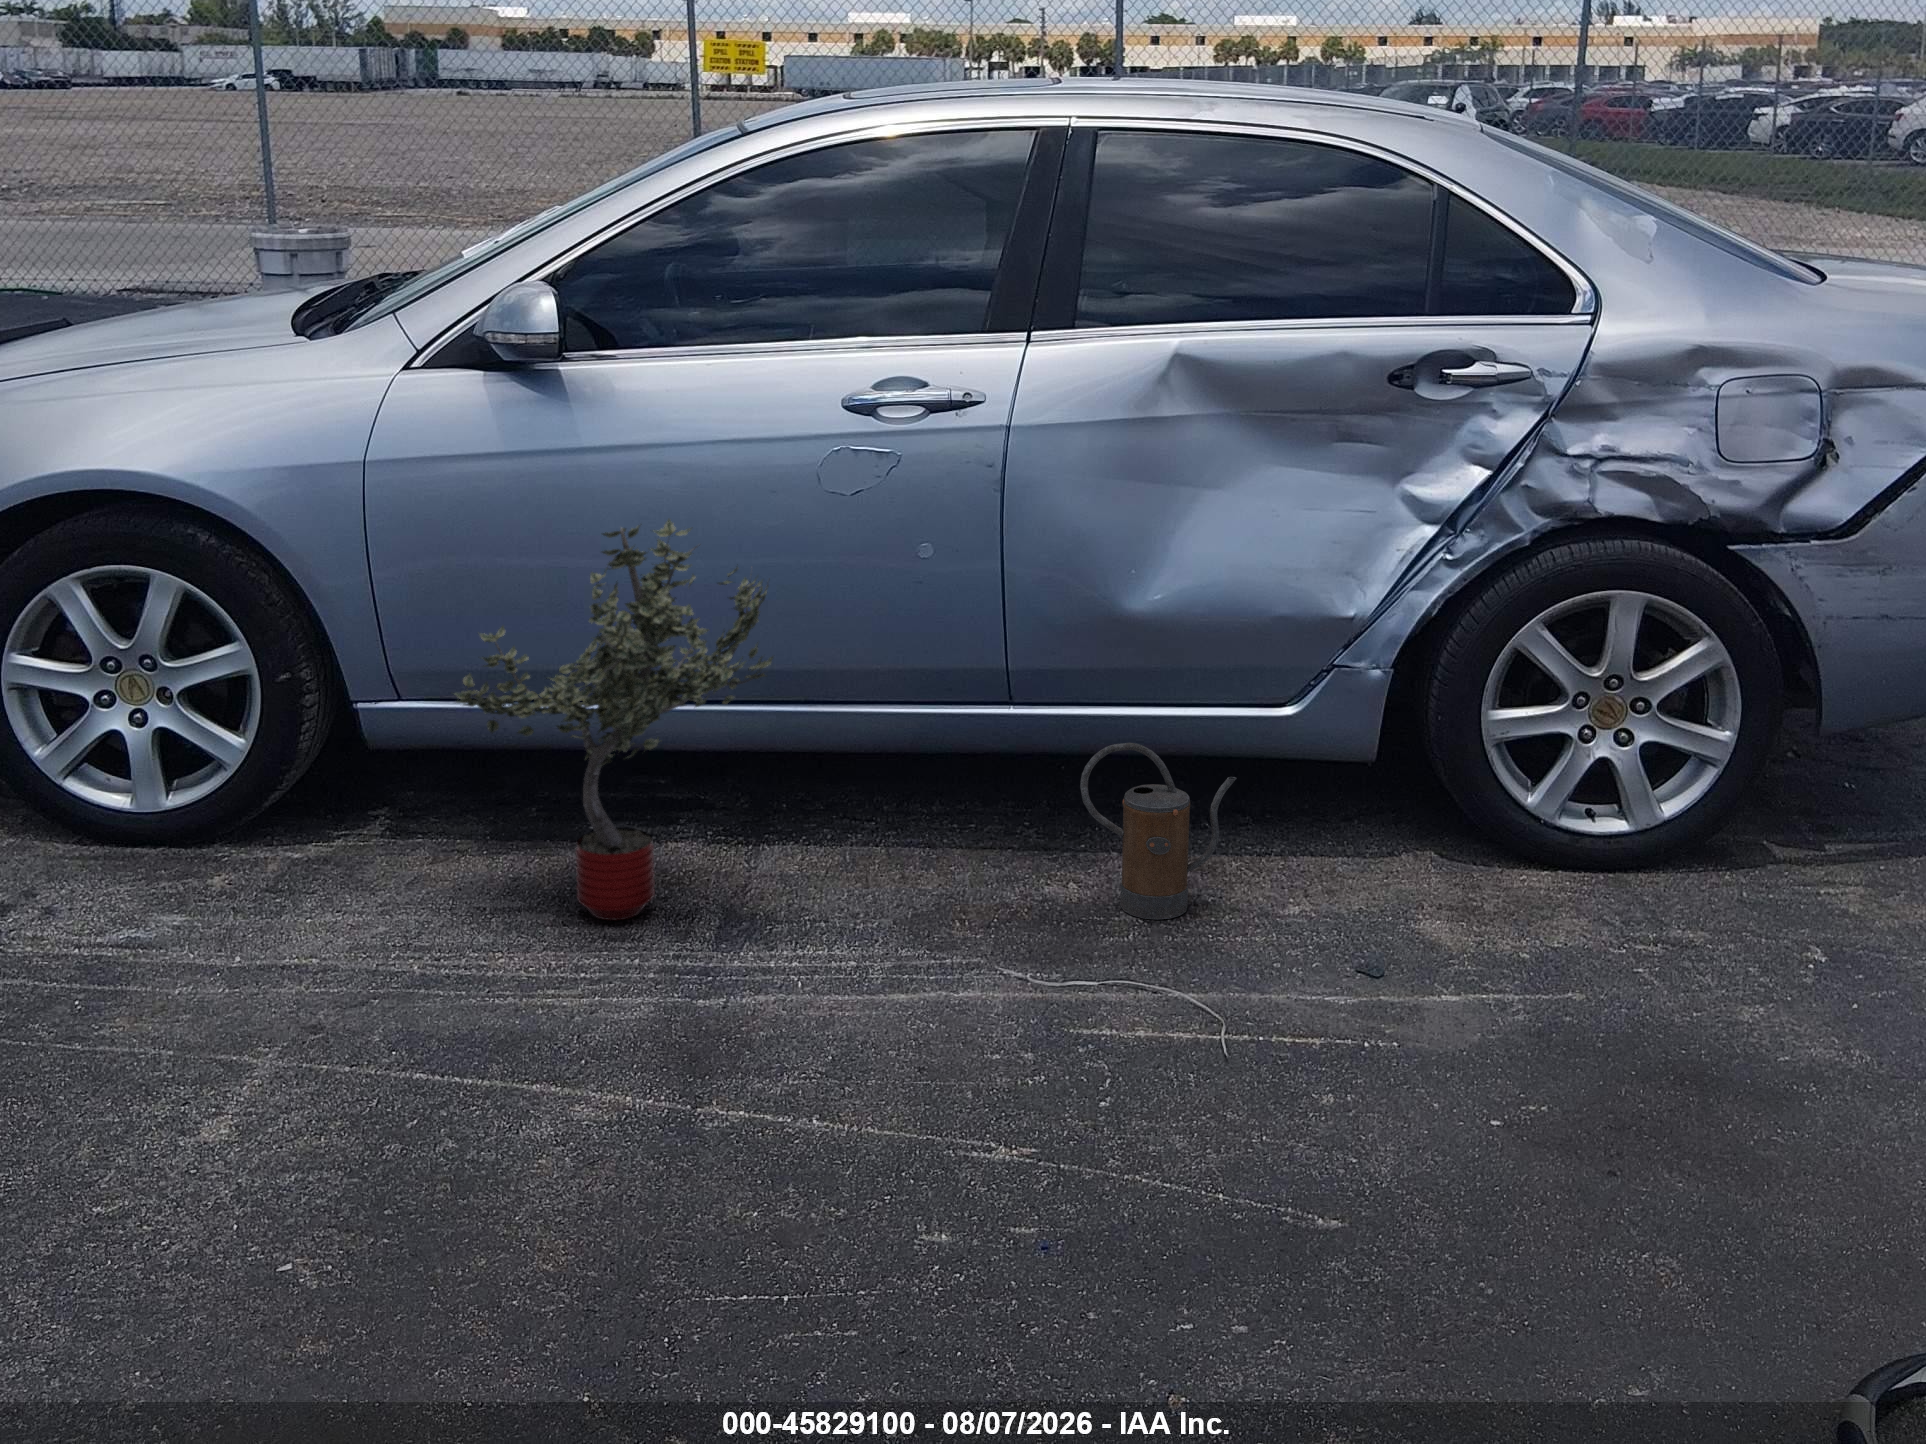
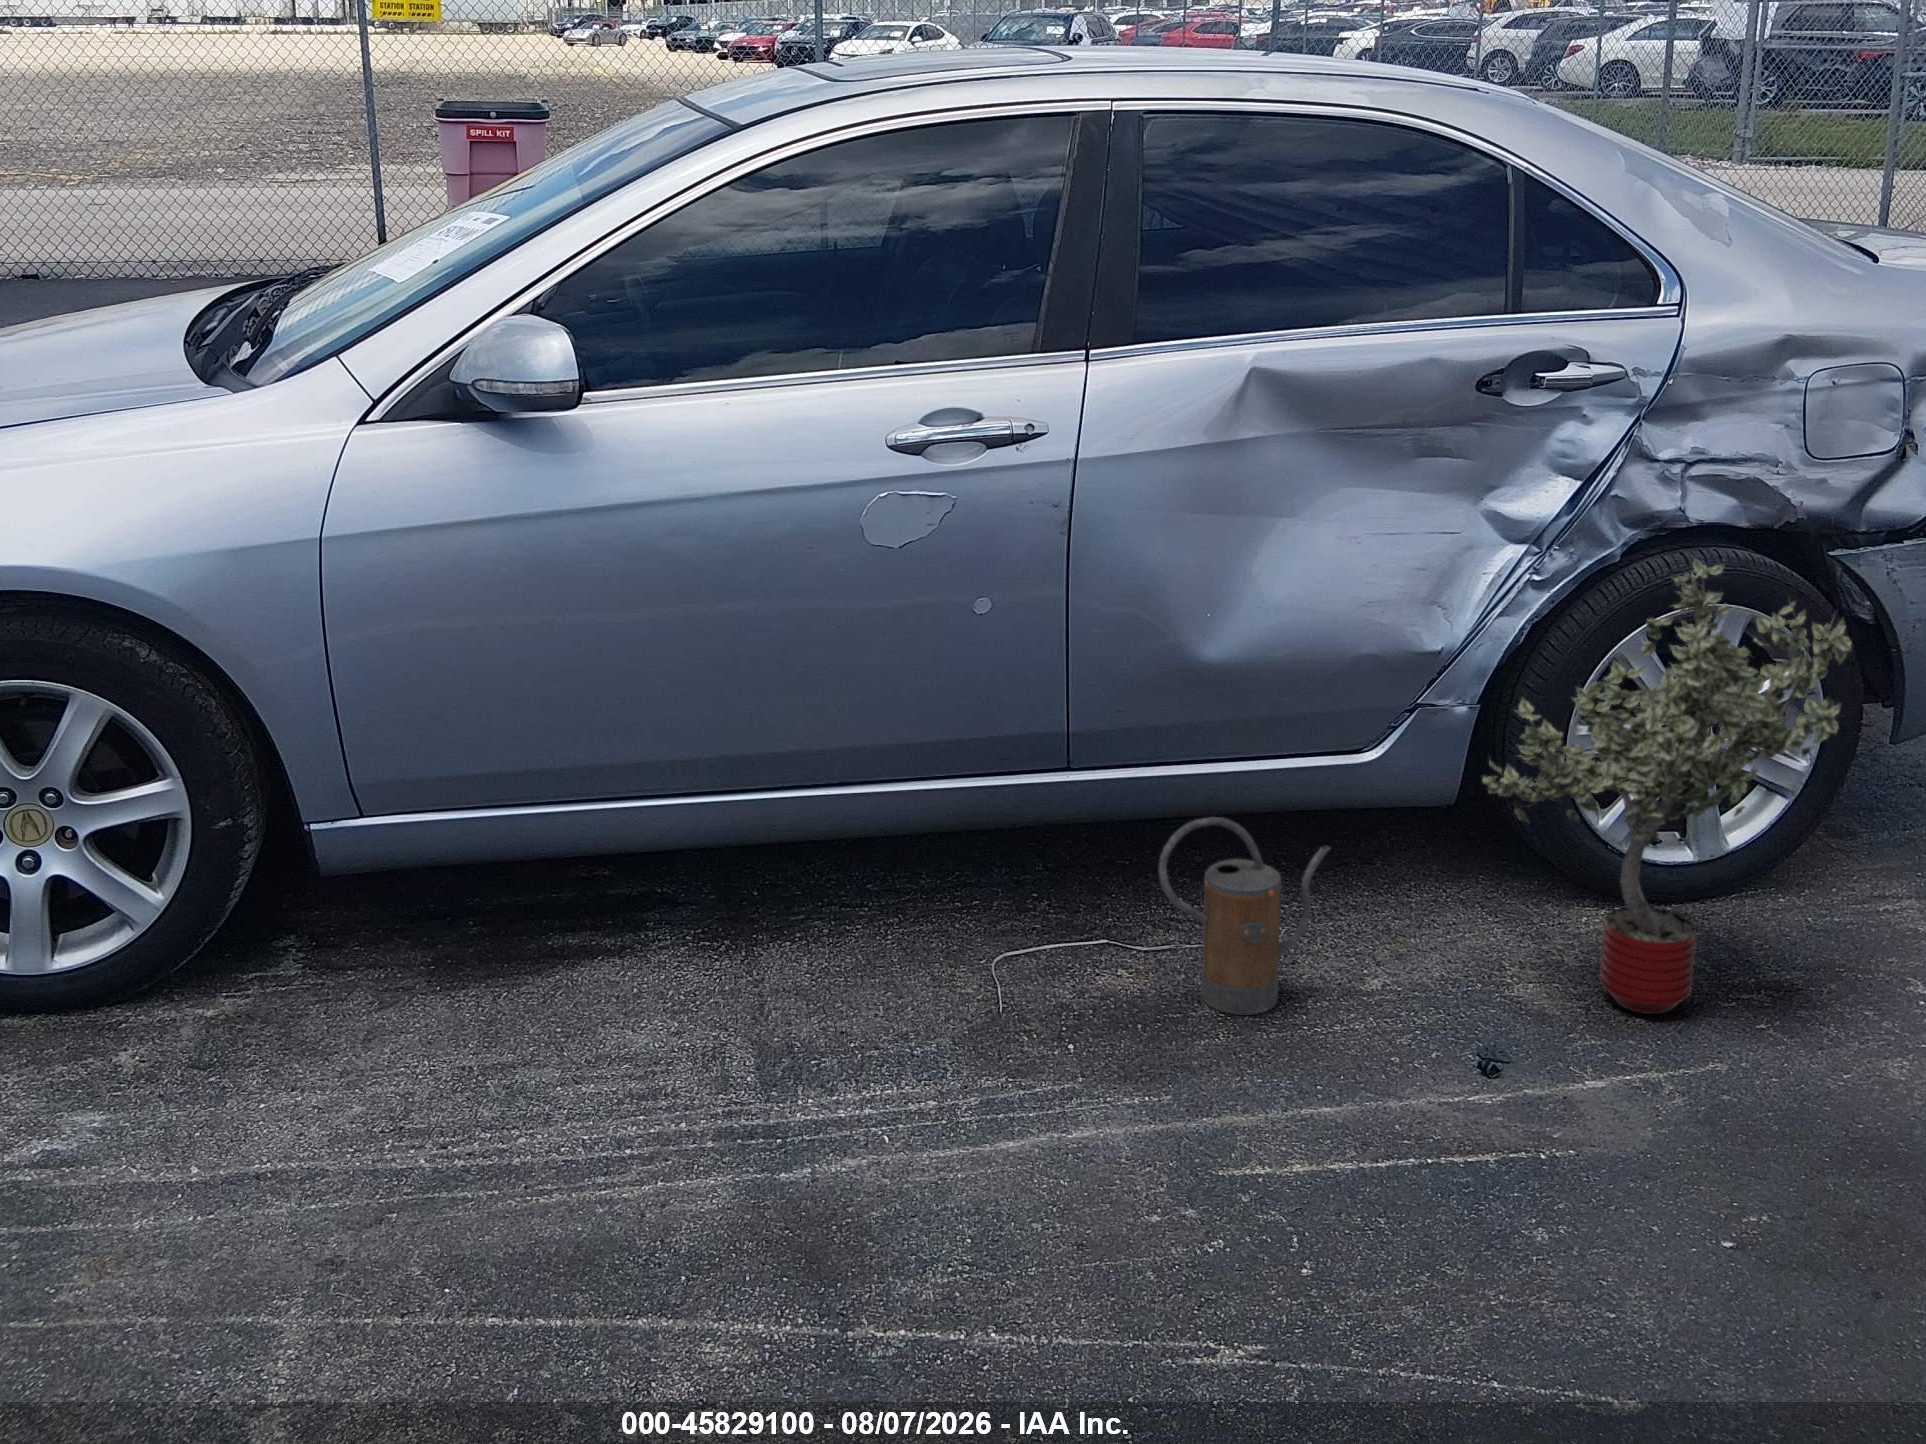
potted tree: present [454,519,773,920] -> present [1482,558,1851,1014]

